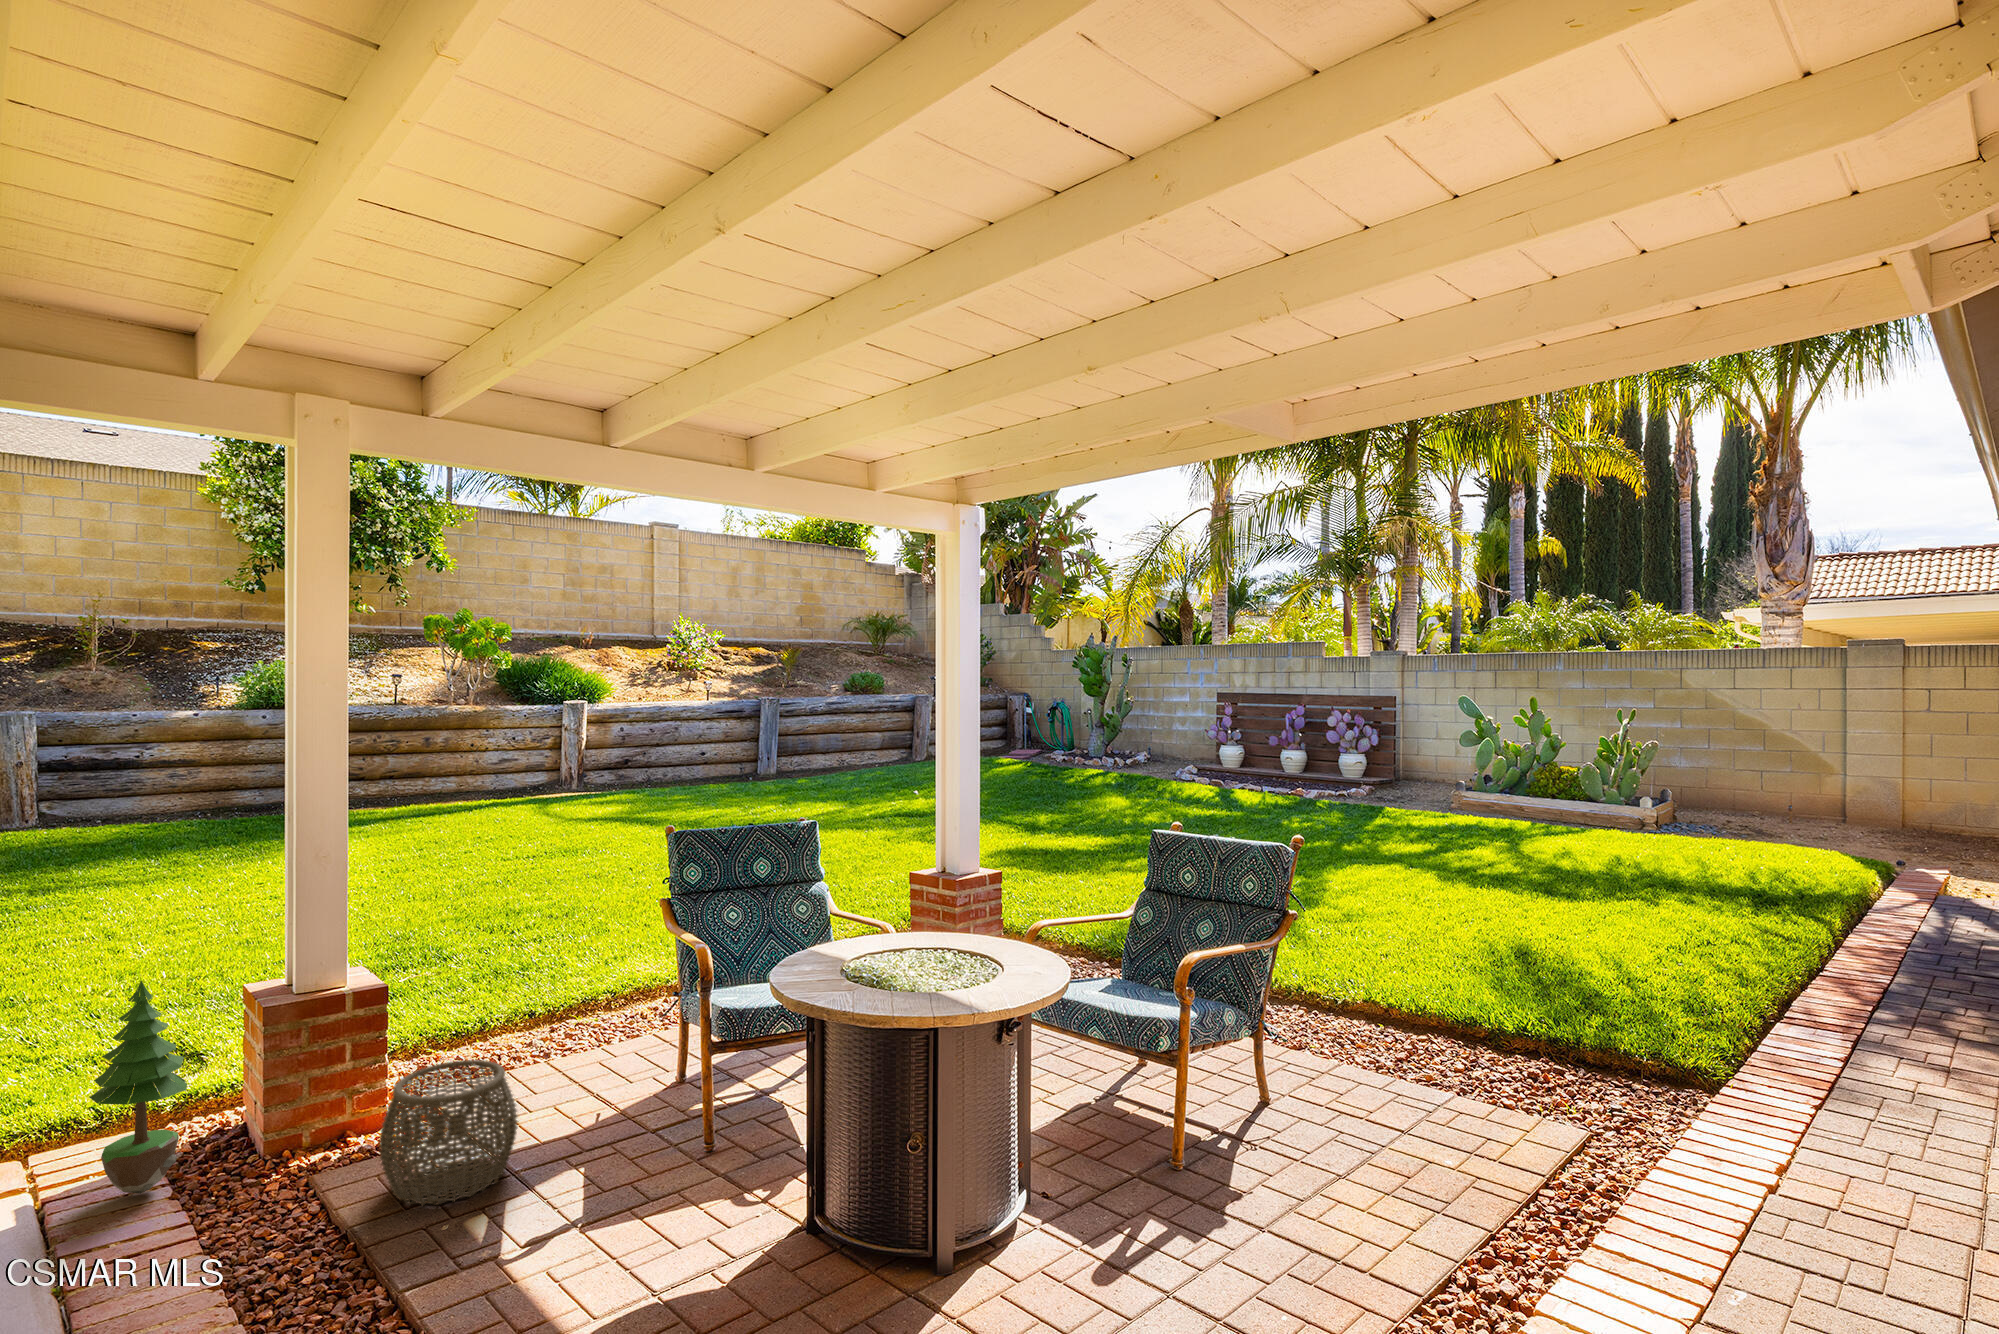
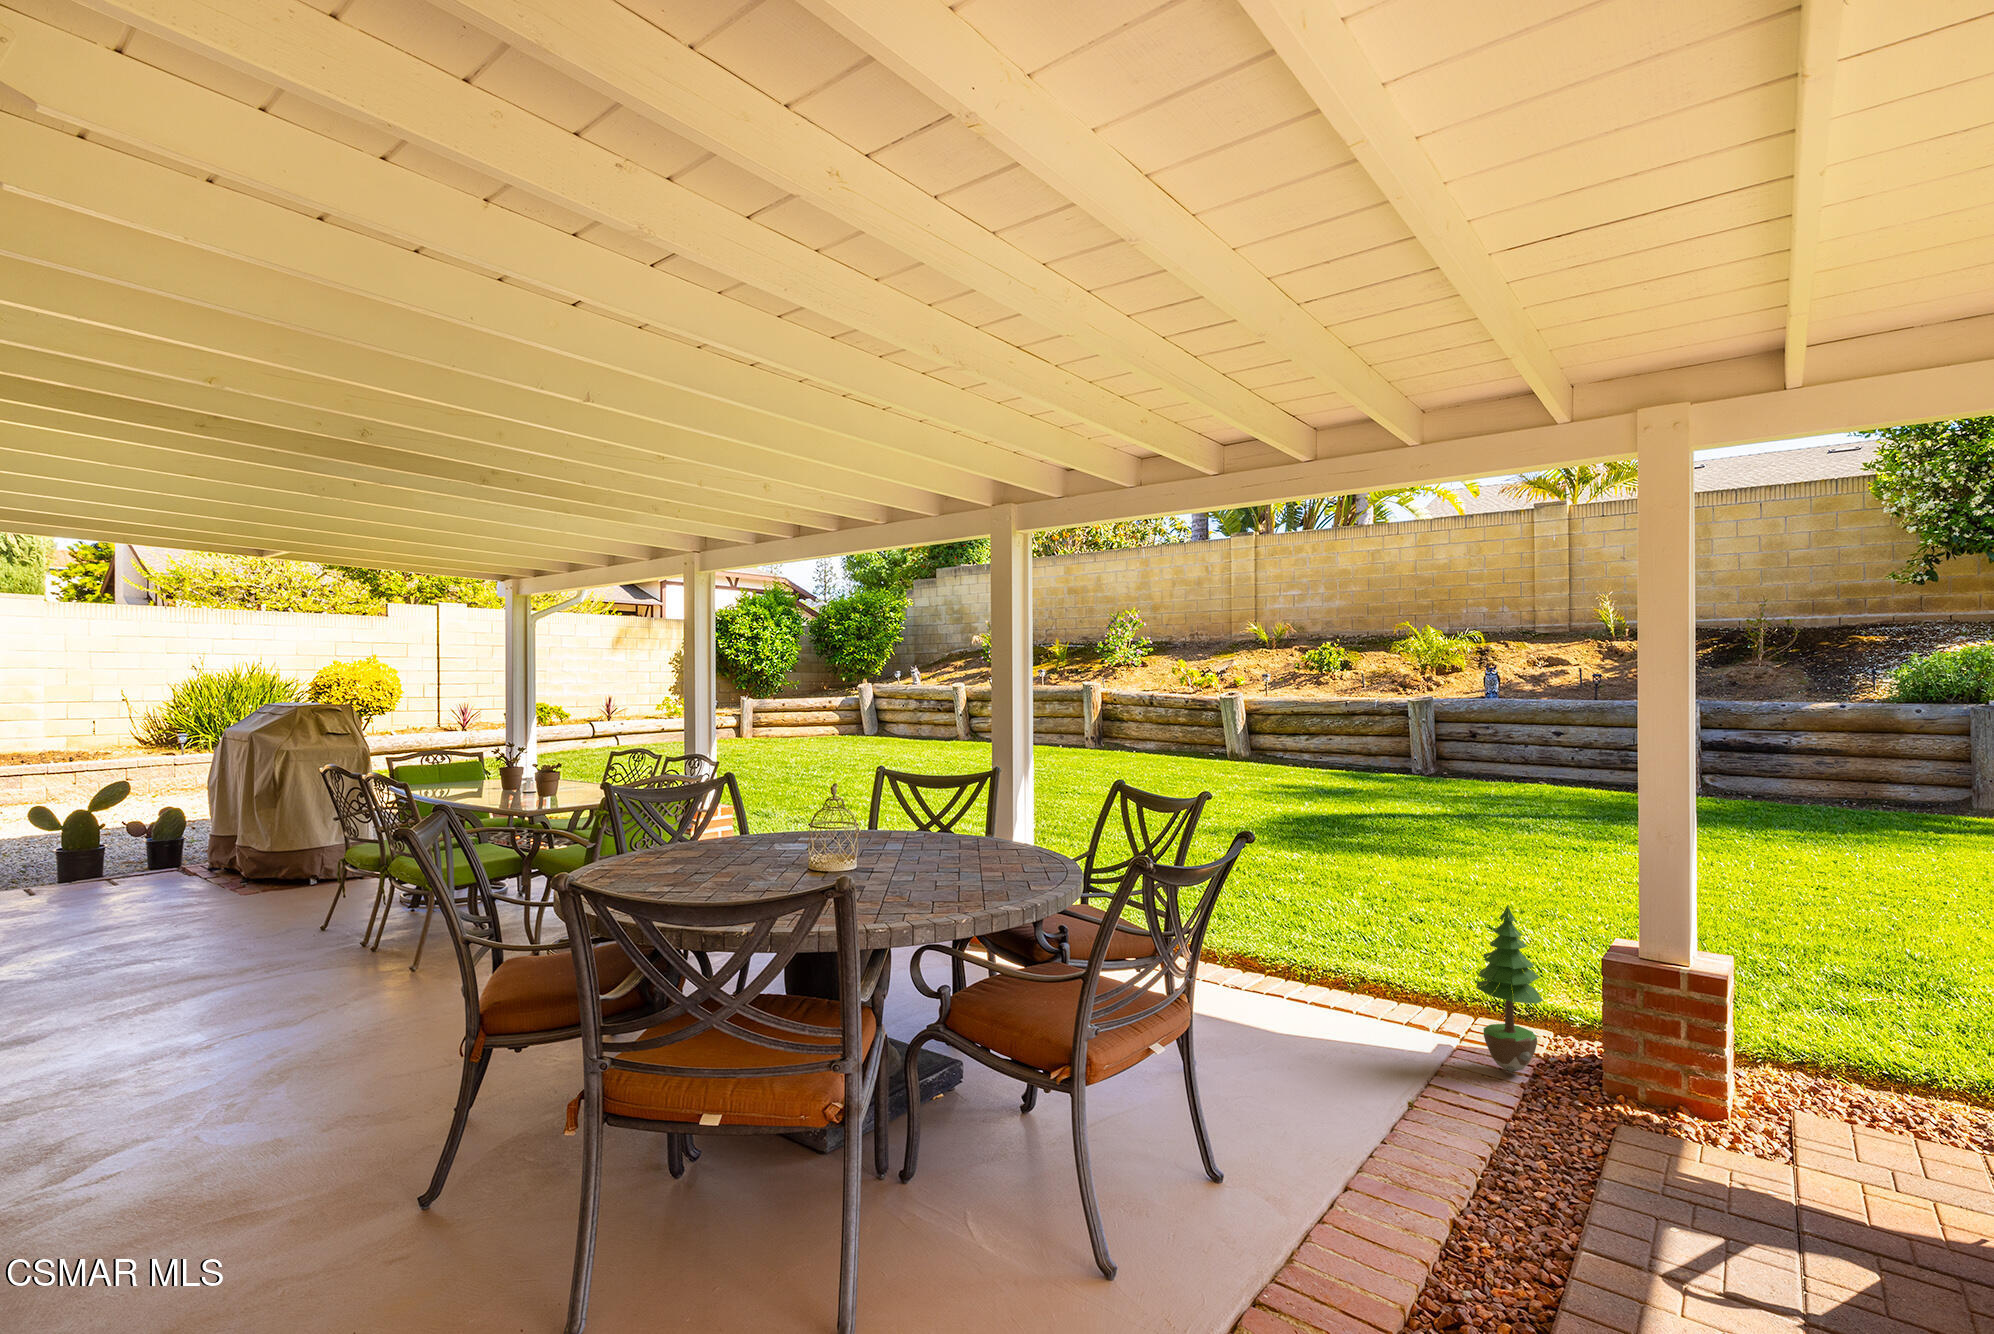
woven basket: present [379,1060,518,1205] -> none [1646,1067,1809,1226]

